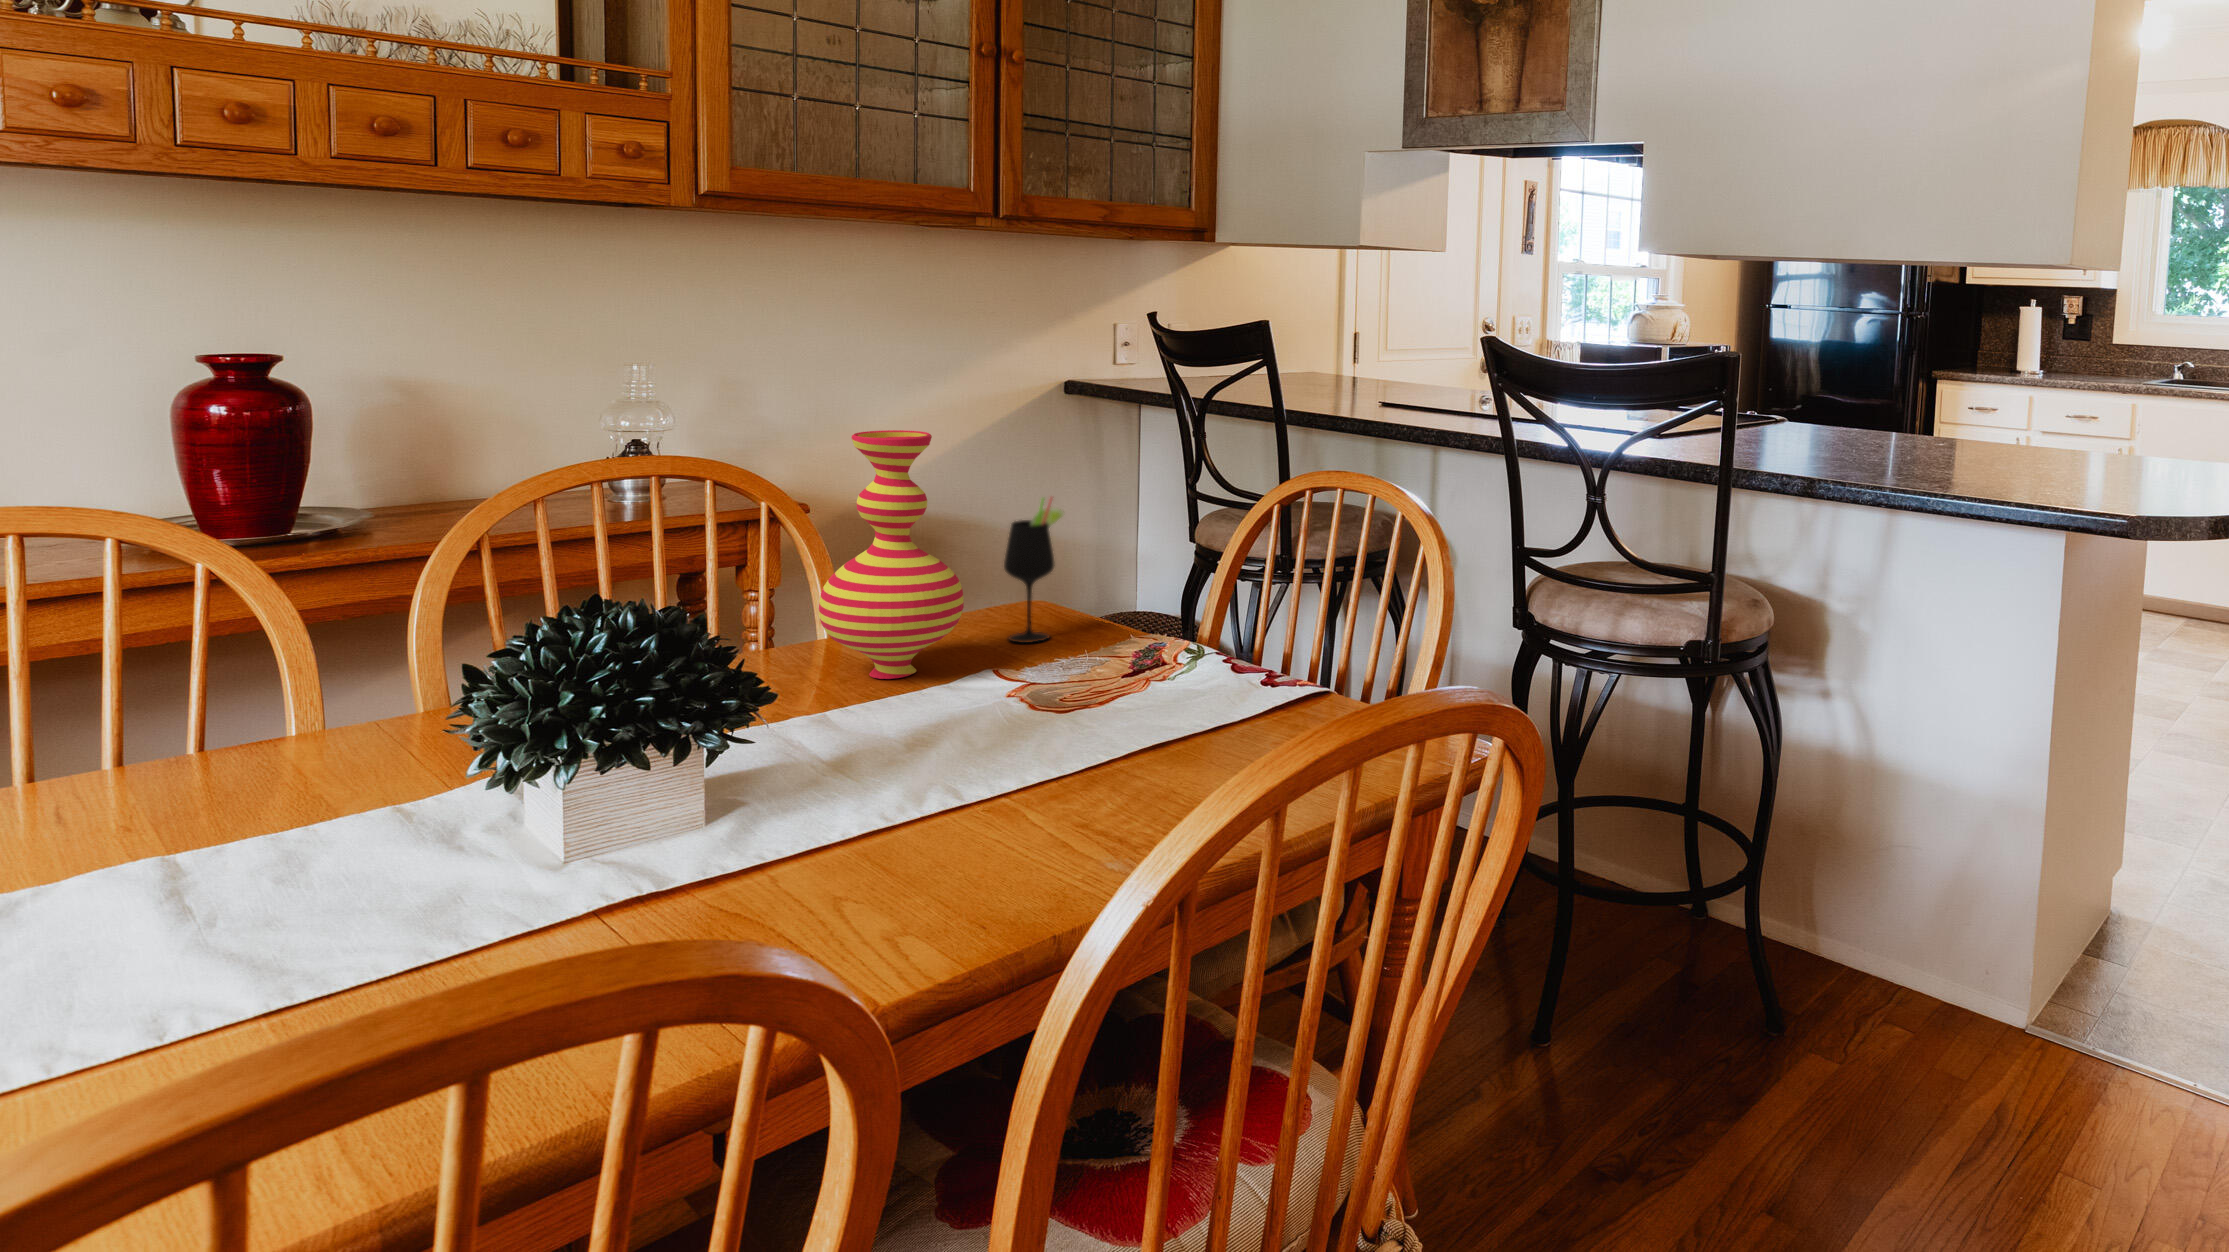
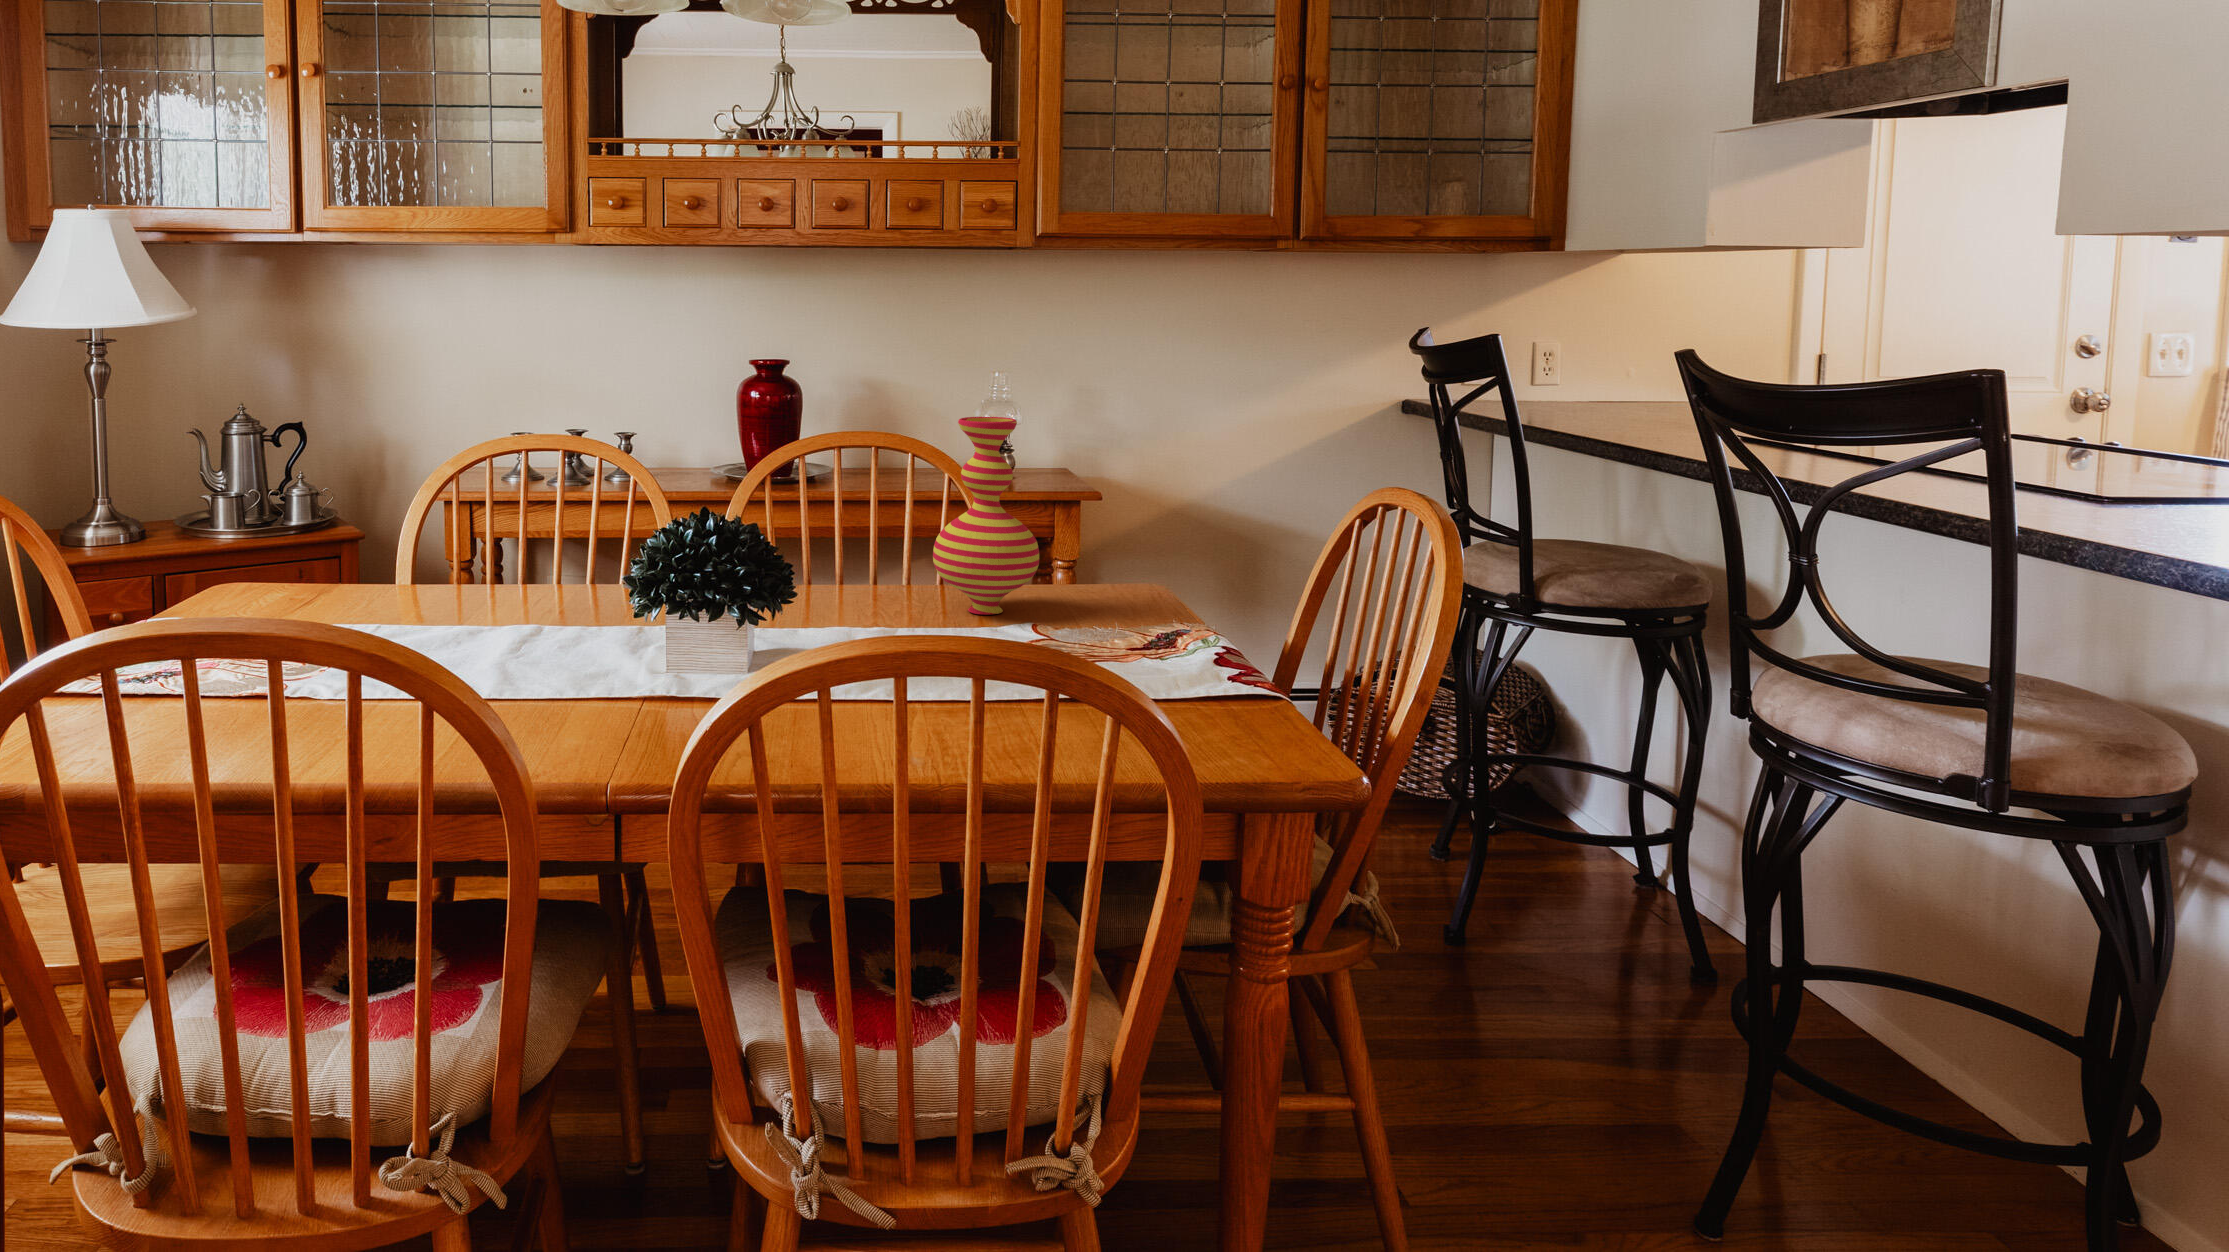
wine glass: present [1004,497,1065,643] -> none [1094,483,1144,609]

